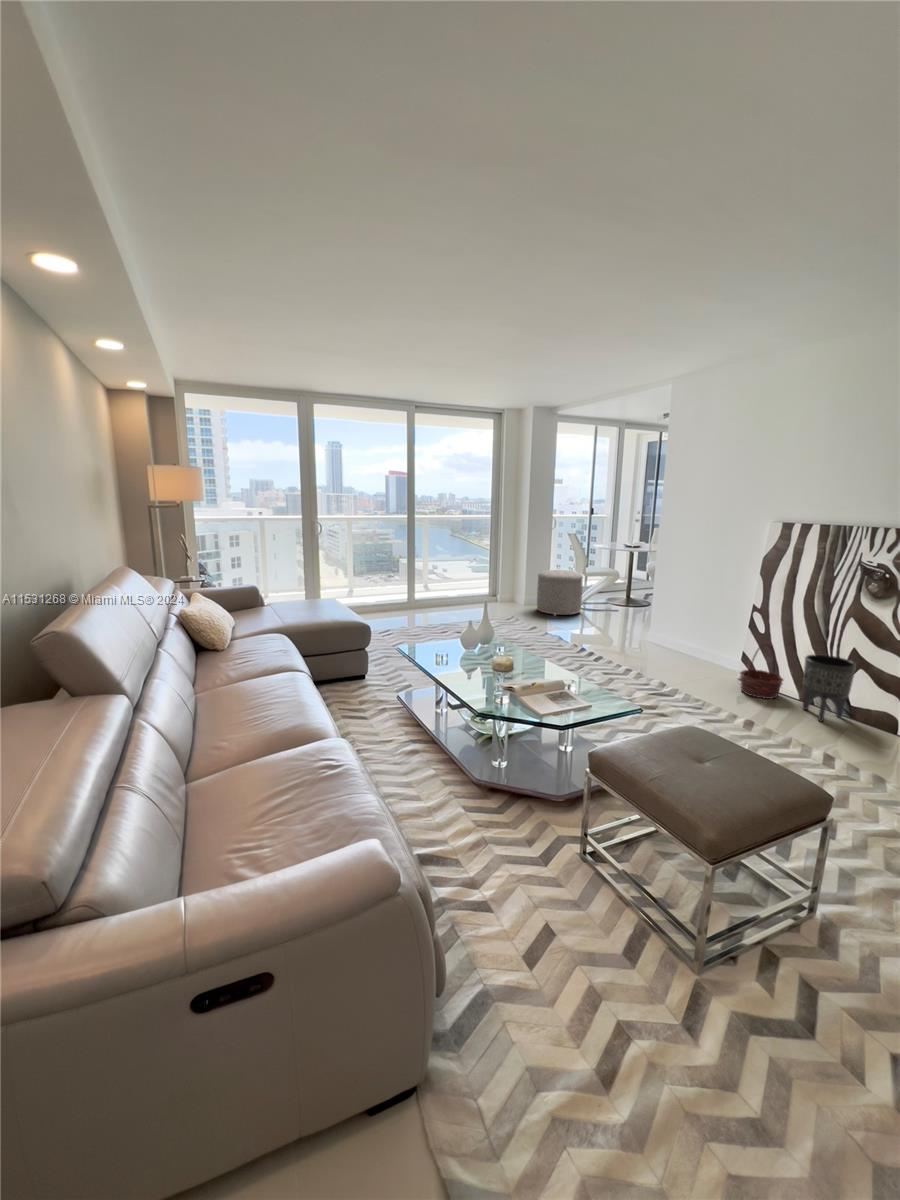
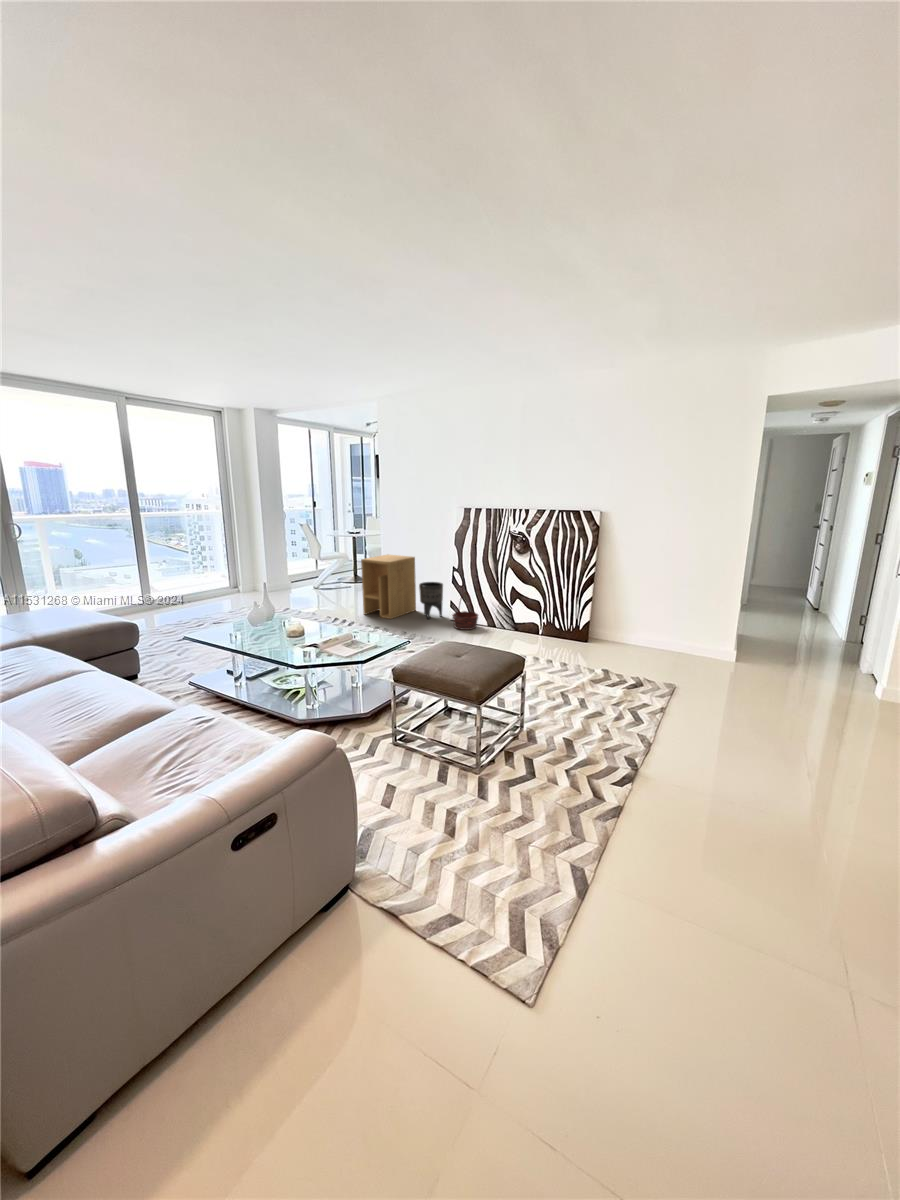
ottoman: present [537,570,583,615] -> none [278,557,321,597]
side table: none [619,578,699,661] -> present [361,555,416,619]
planter: present [803,654,856,722] -> present [419,582,443,619]

